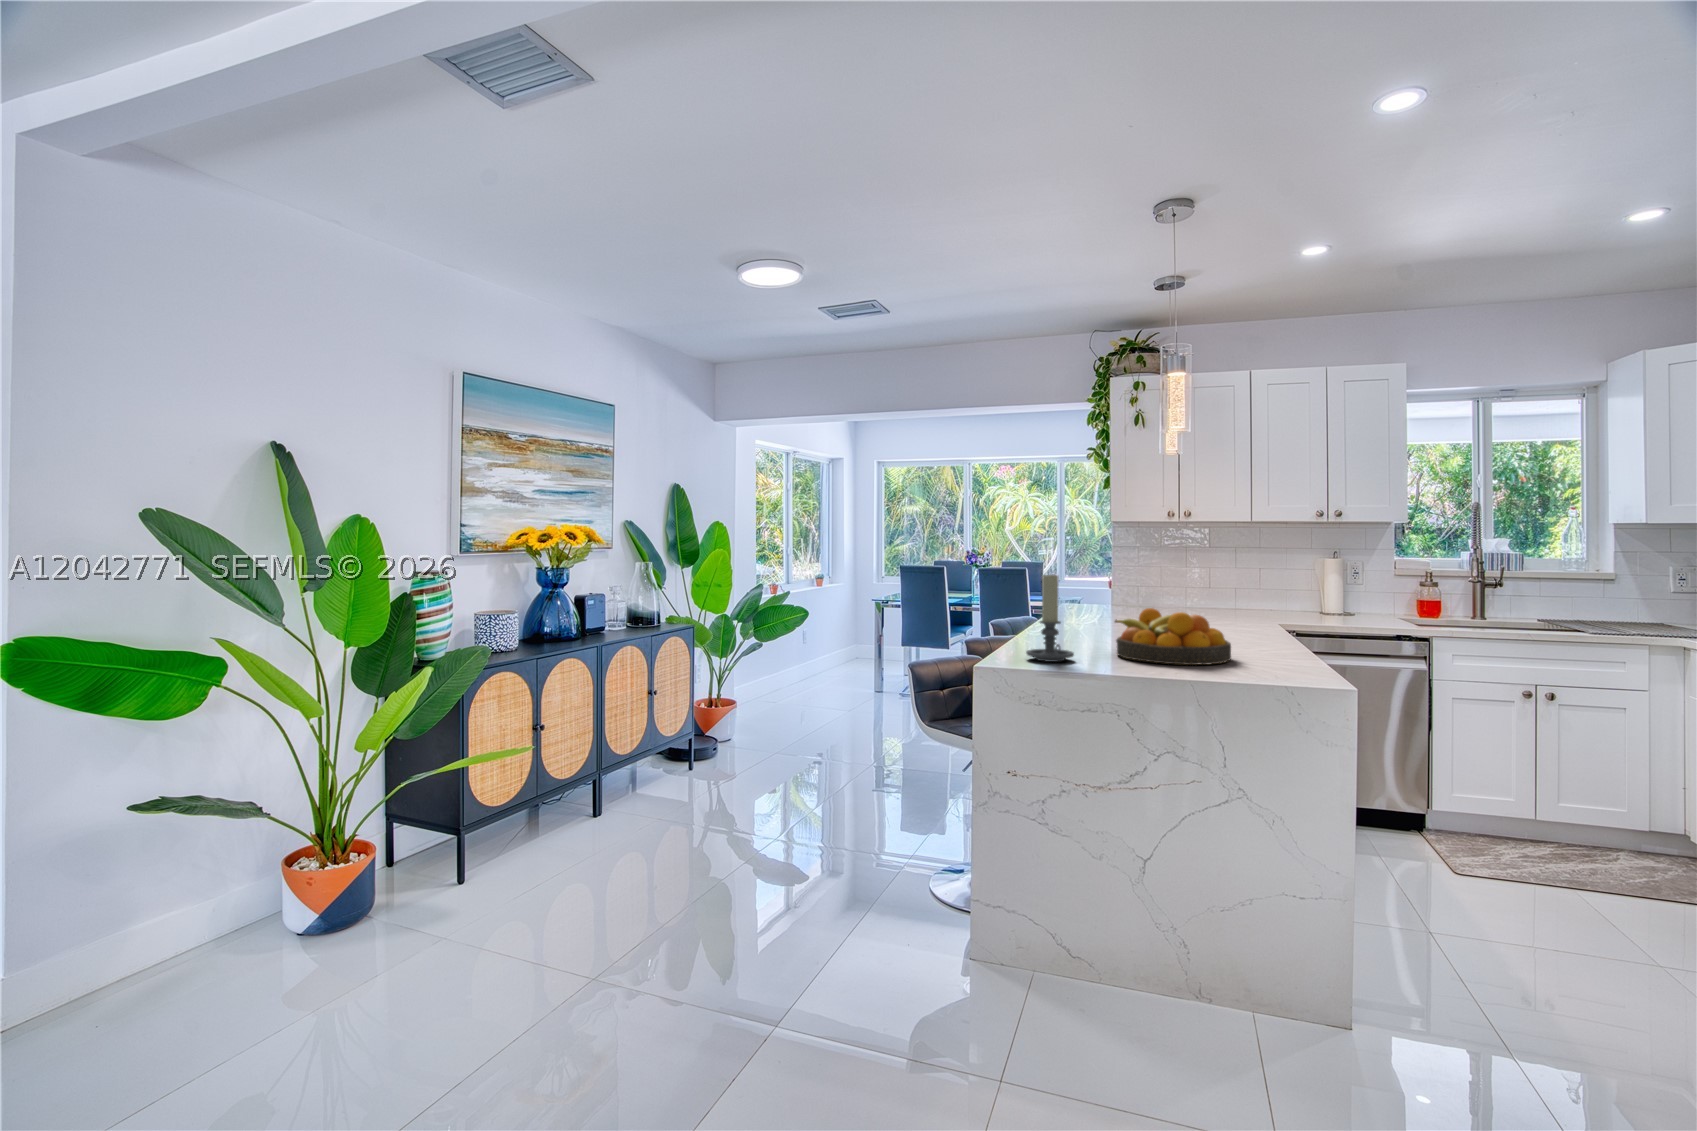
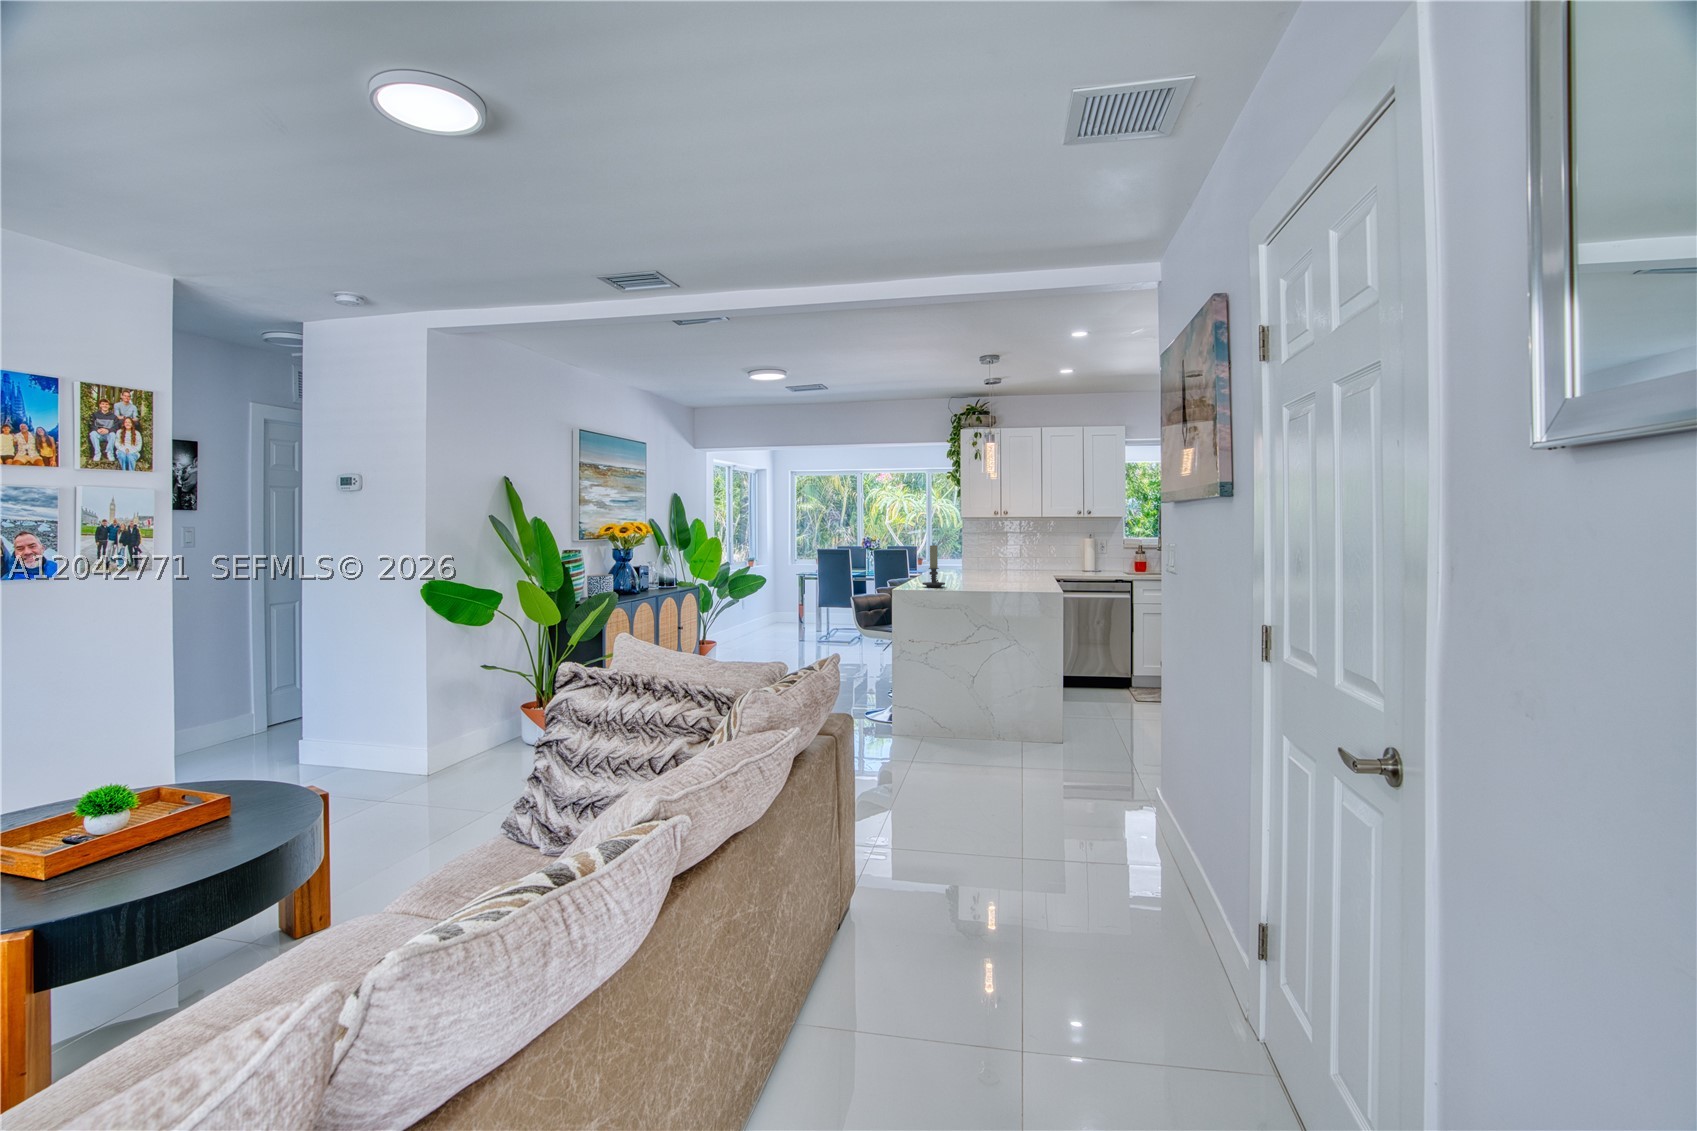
fruit bowl: present [1115,608,1231,665] -> none [964,562,1017,586]

